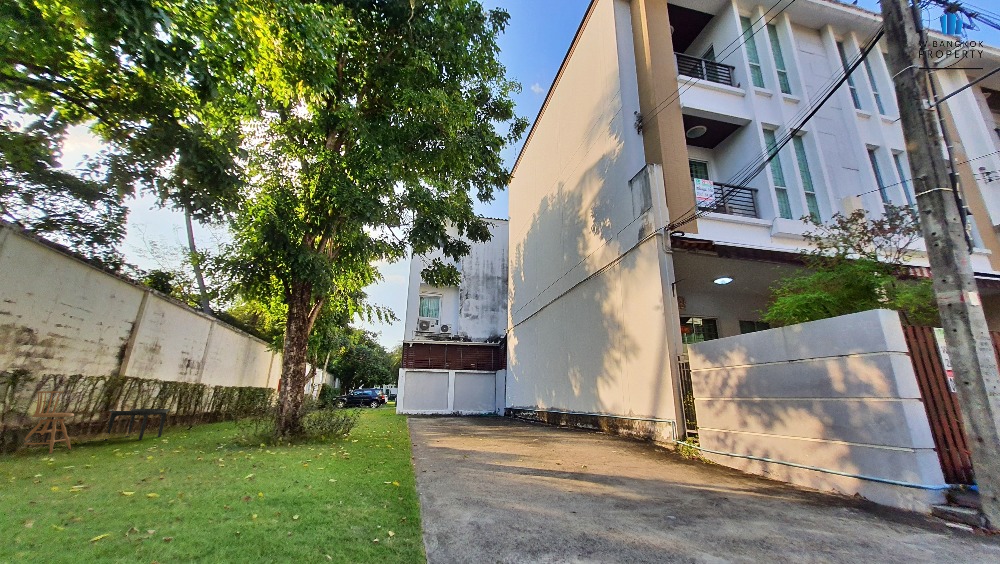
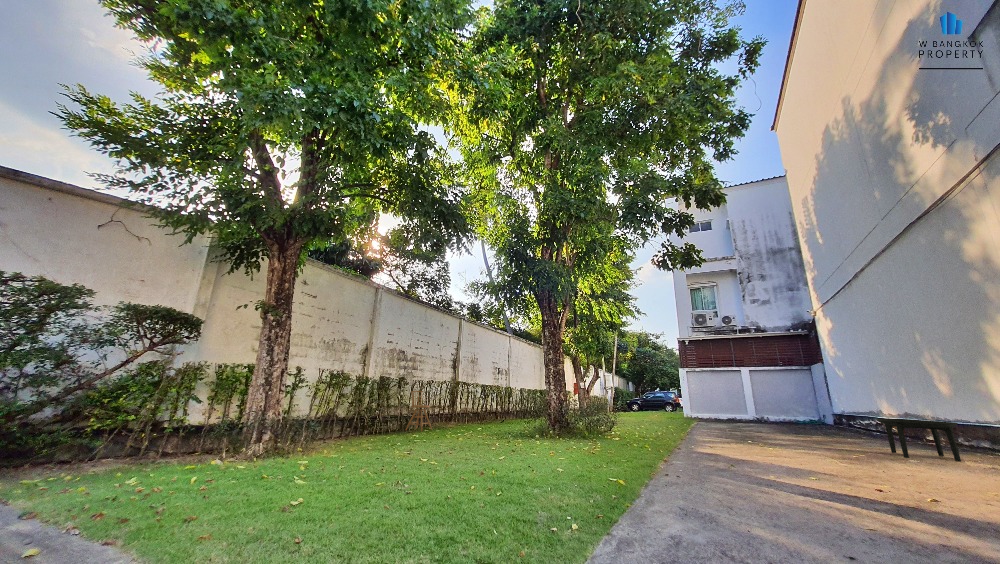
round table: present [105,409,170,440] -> present [877,419,961,462]

